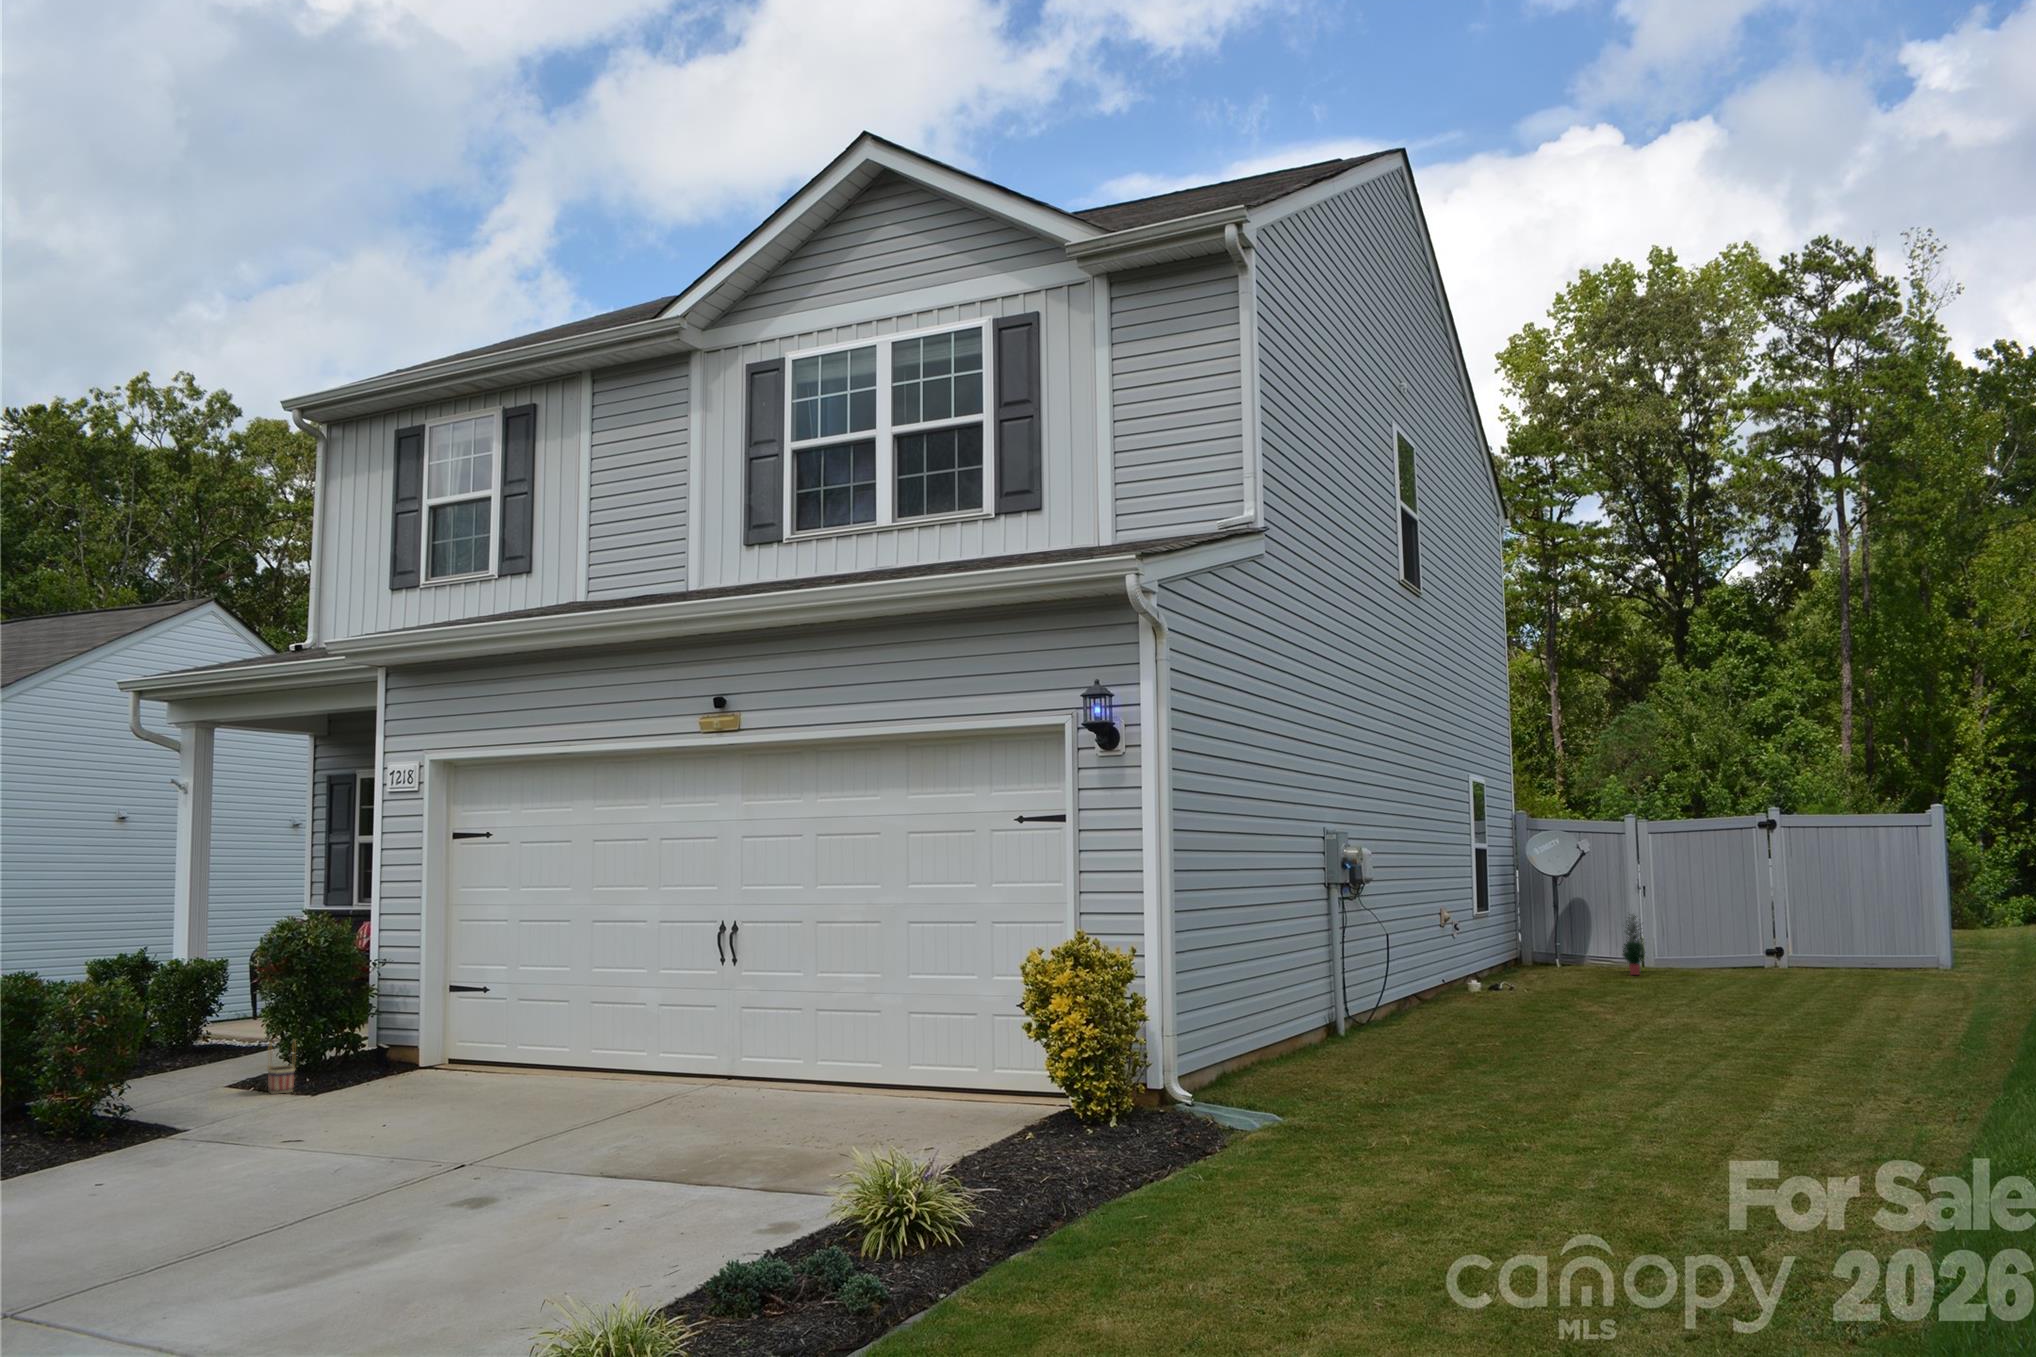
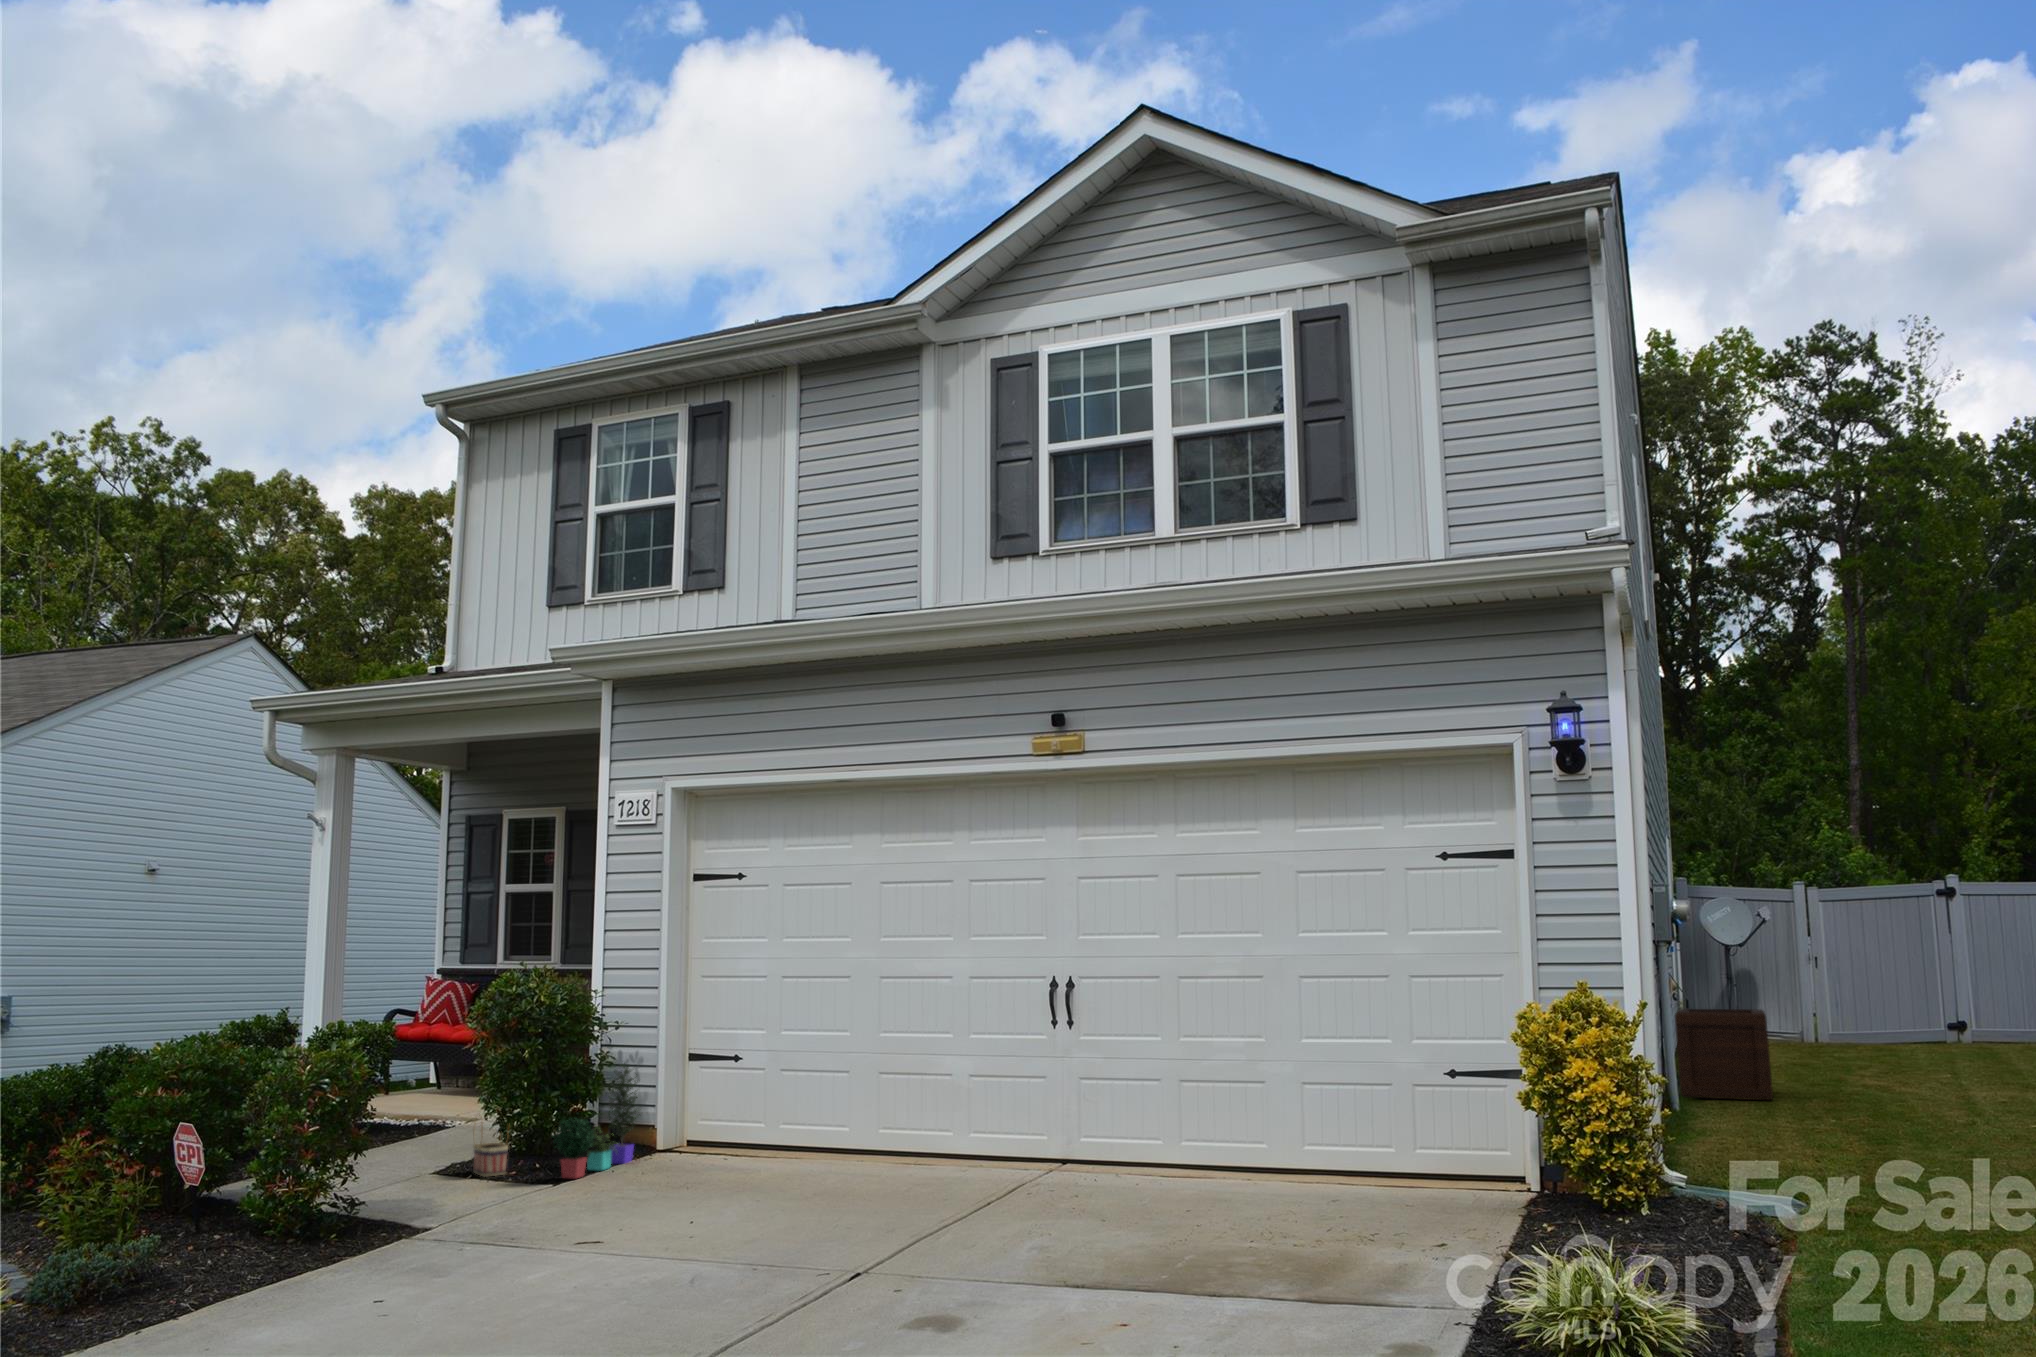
potted plant: present [1623,914,1645,975] -> present [553,1063,641,1178]
wooden crate: none [1383,951,1481,1037] -> present [1675,1008,1773,1100]

